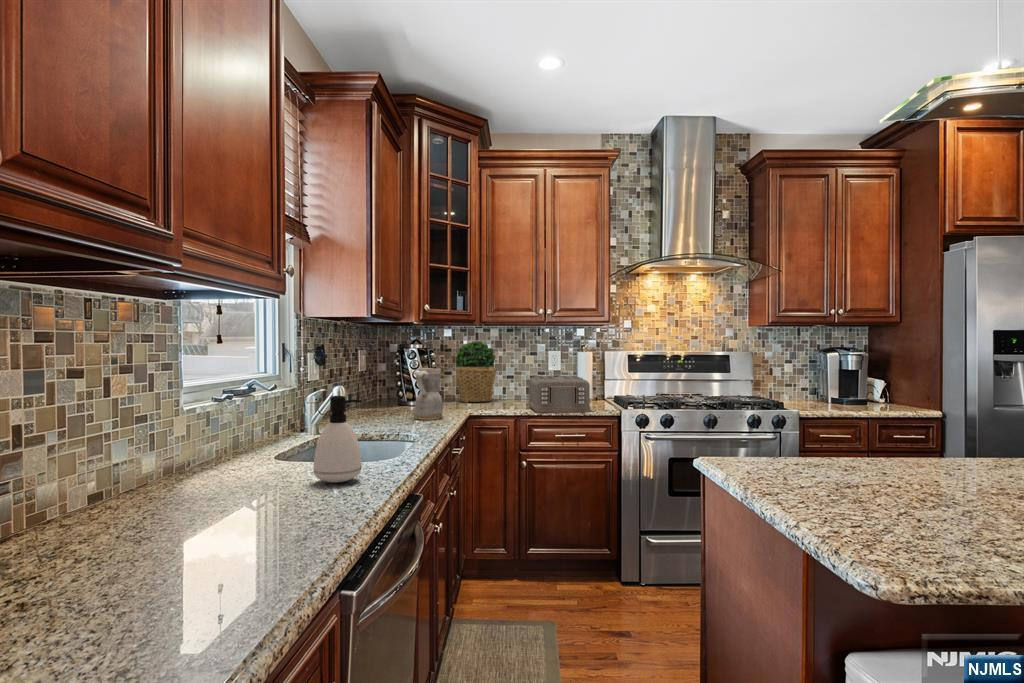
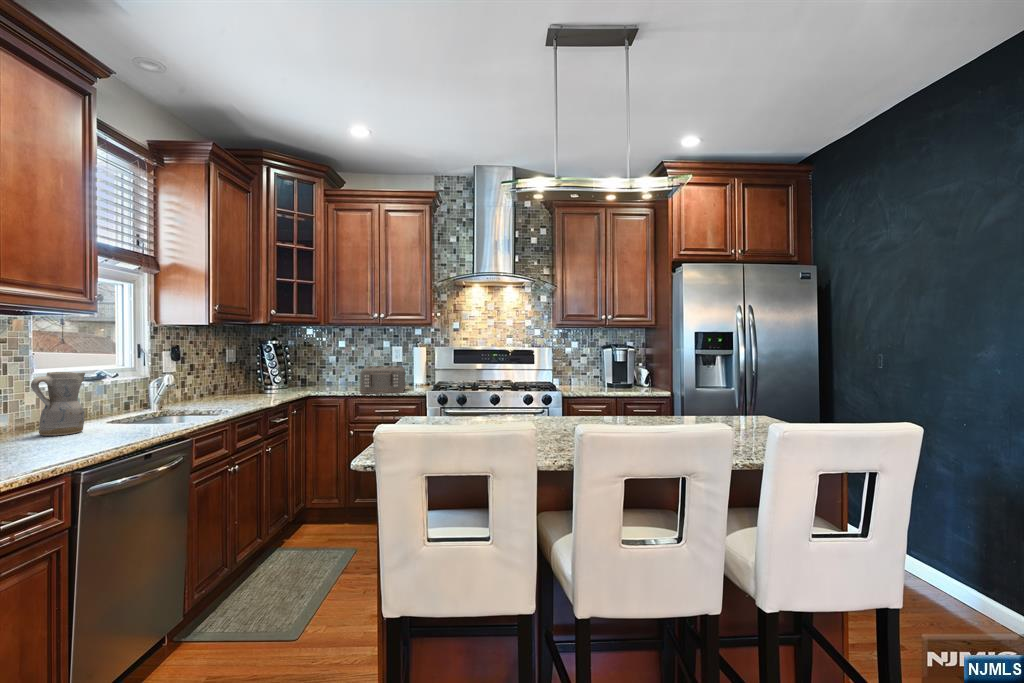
potted plant: present [455,341,496,403] -> none [316,338,351,387]
ceramic pitcher: present [414,368,443,420] -> present [31,372,85,436]
soap dispenser: present [314,396,362,483] -> none [112,379,149,434]

